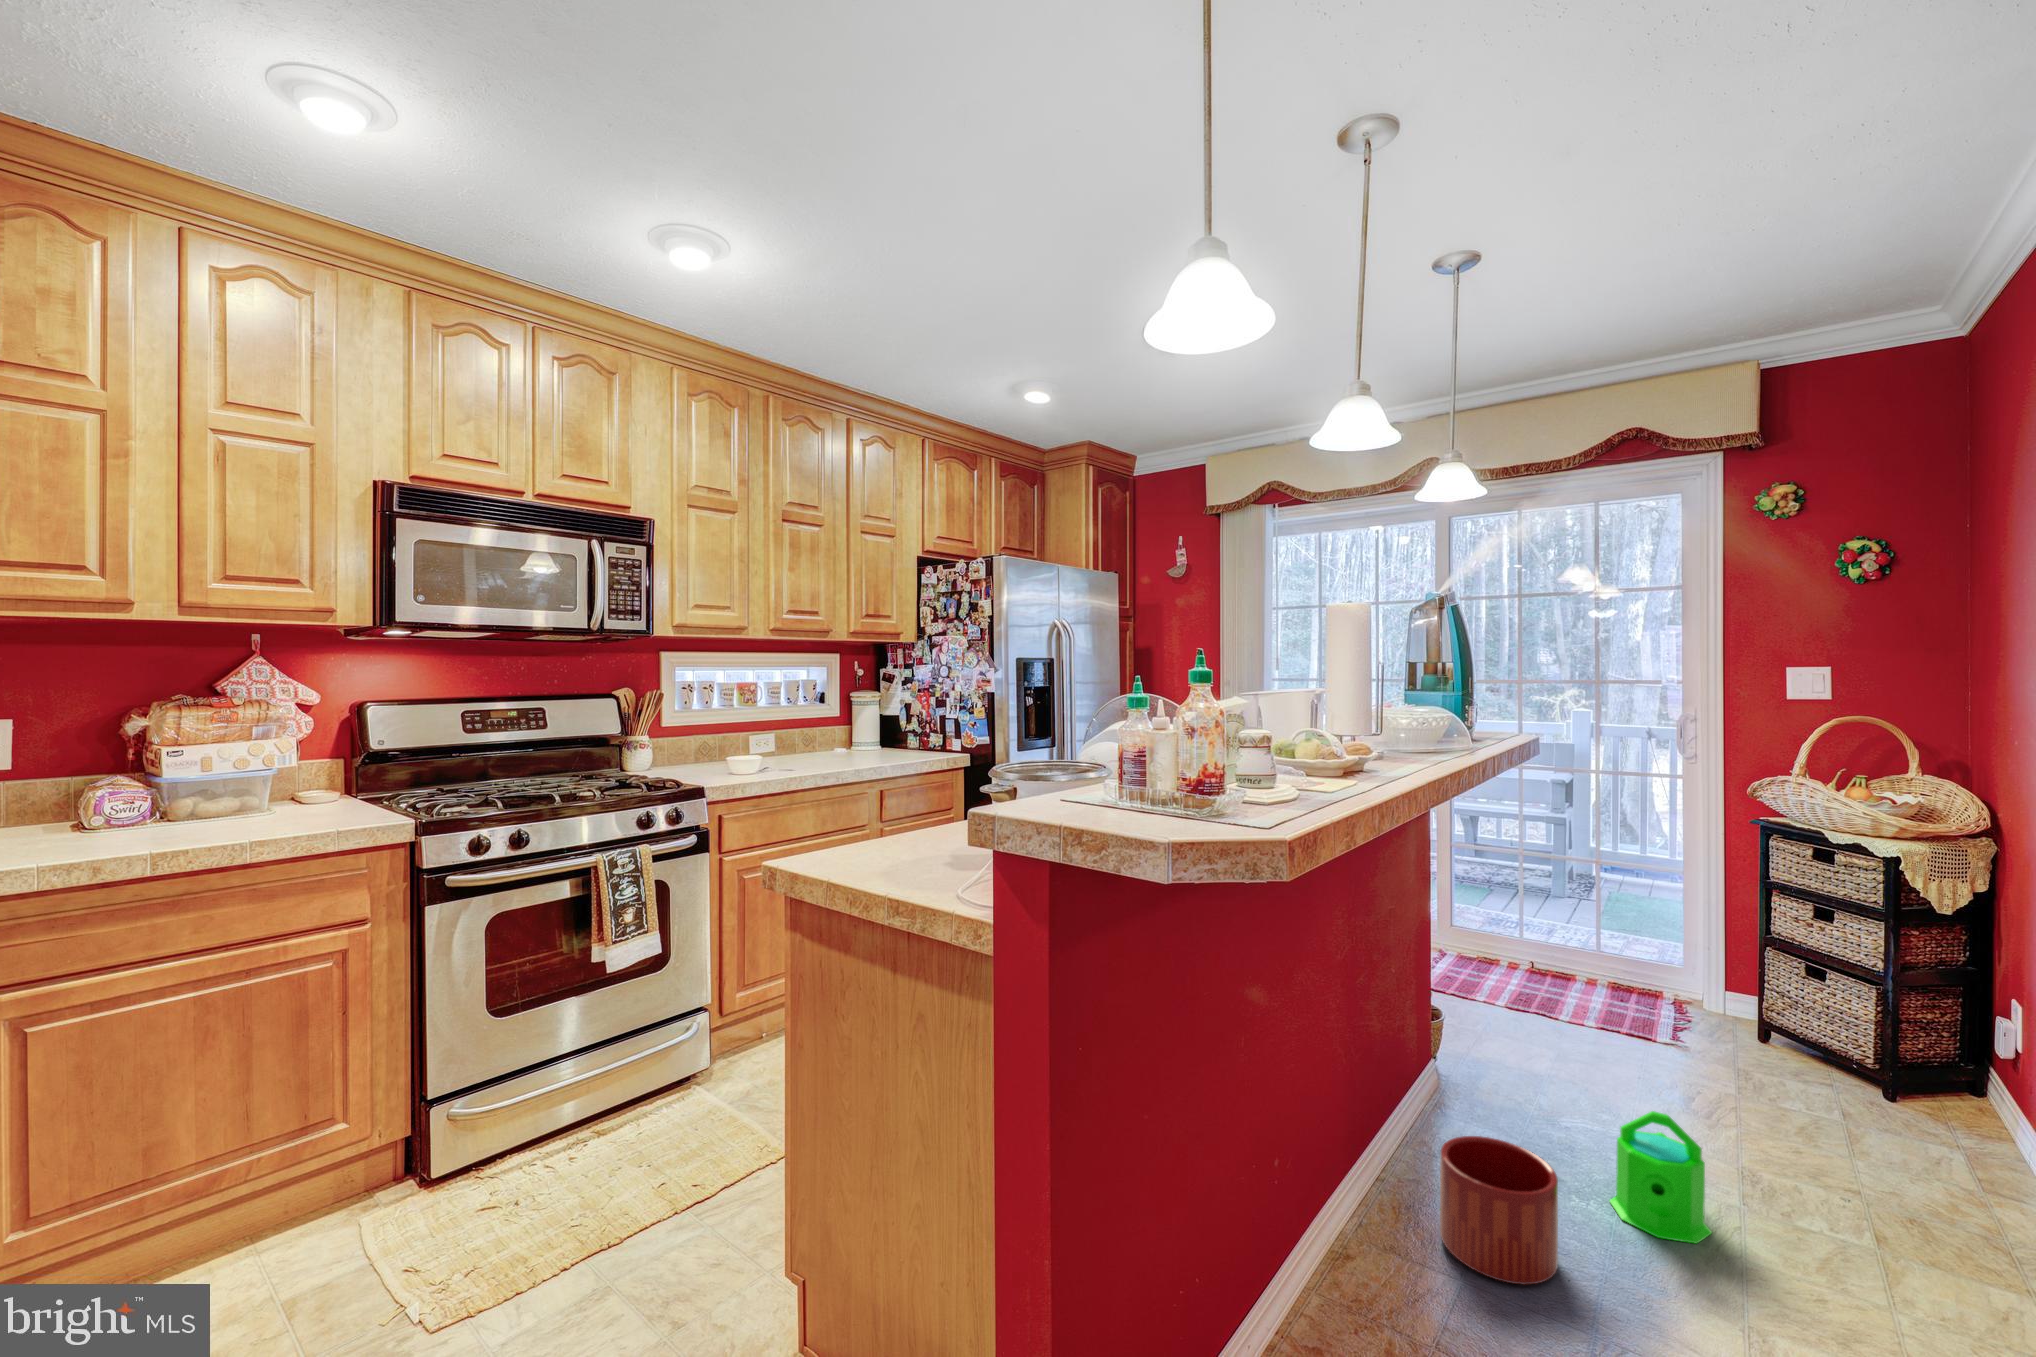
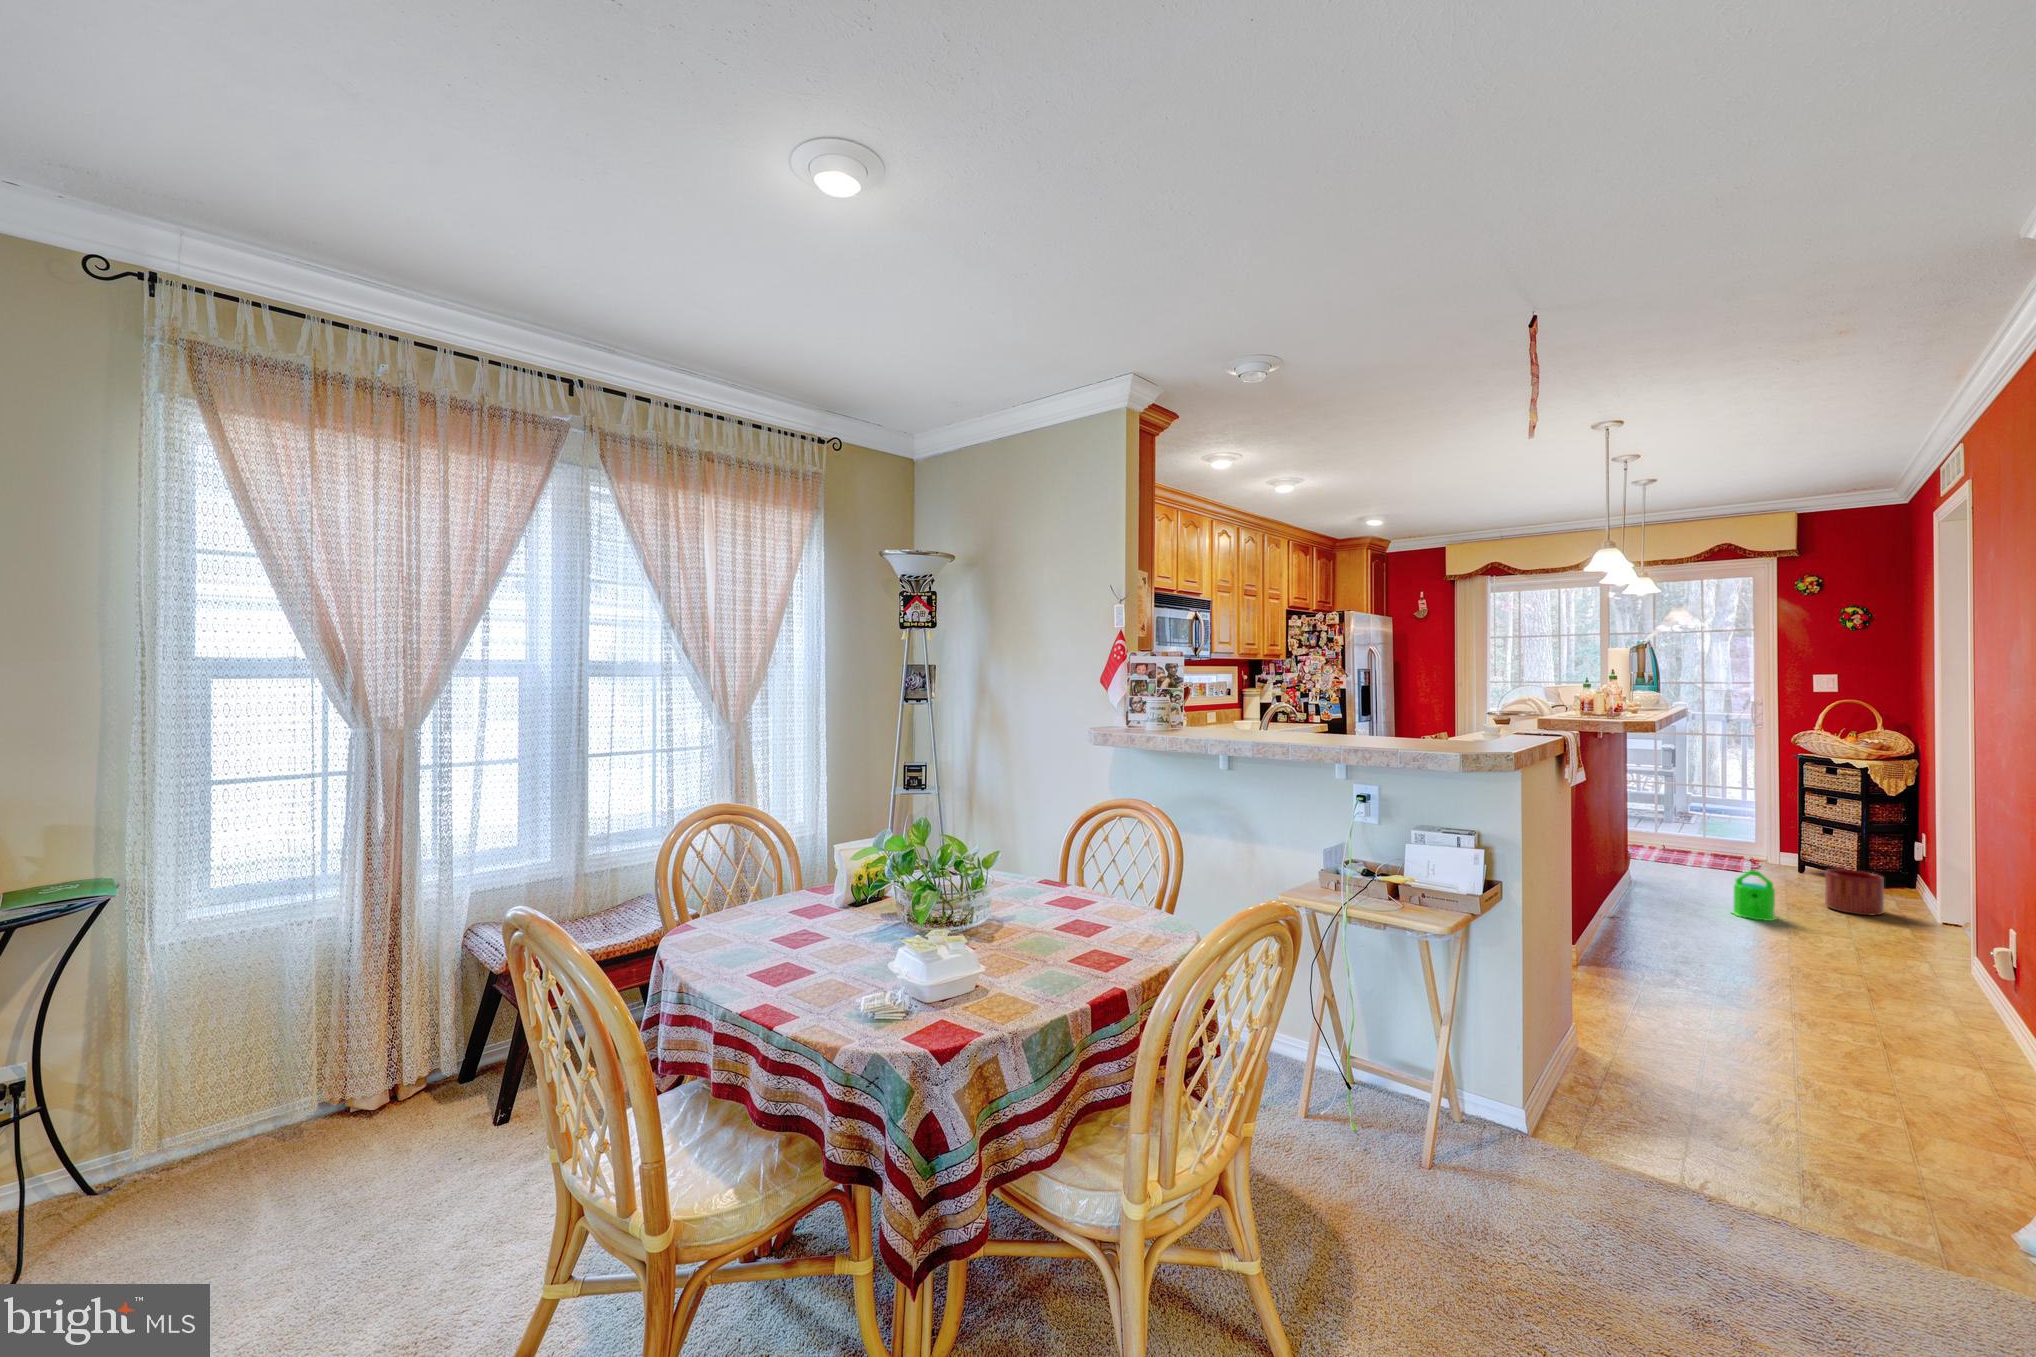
planter: present [1440,1136,1558,1284] -> present [1825,869,1884,915]

